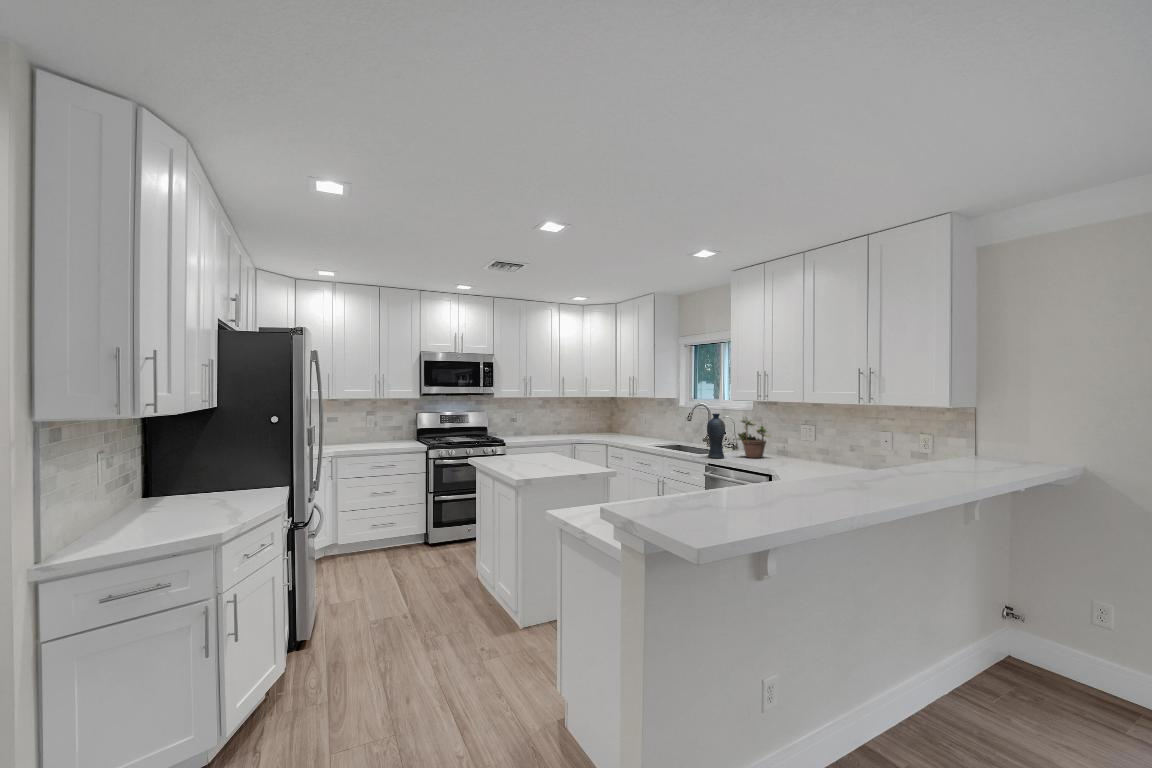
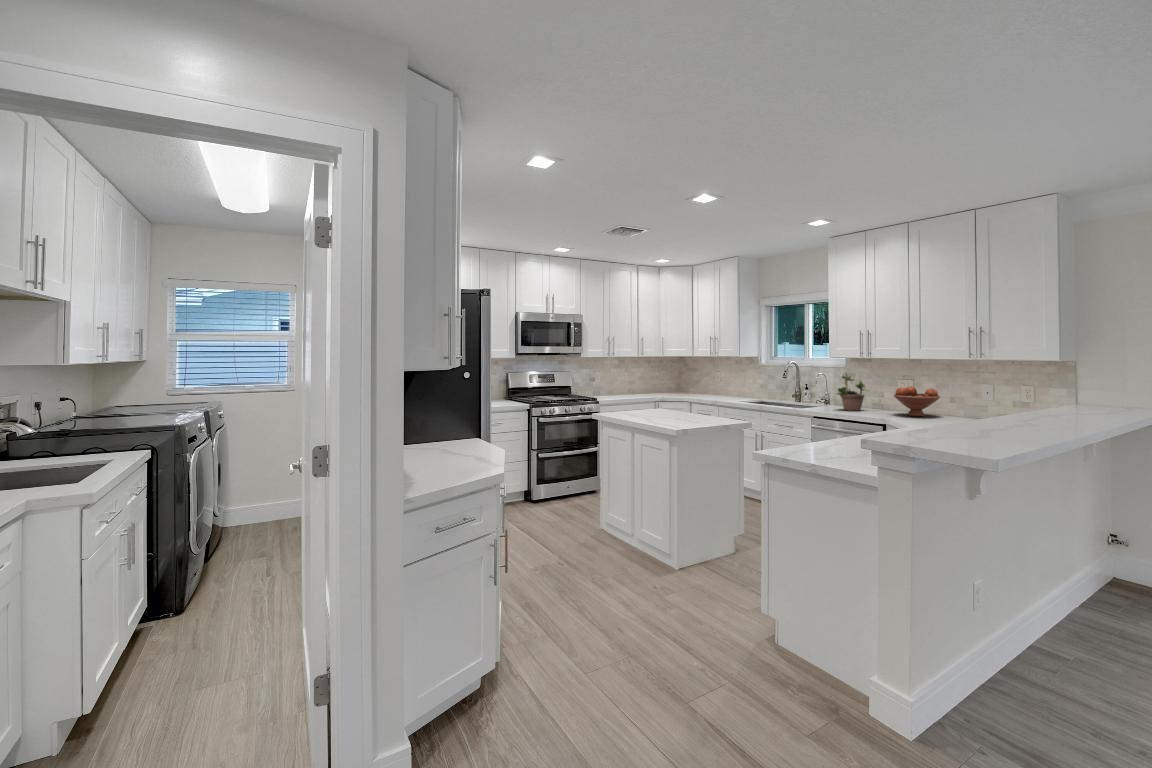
vase: present [707,413,725,458] -> none [808,370,826,412]
fruit bowl: none [789,433,835,466] -> present [894,386,940,416]

